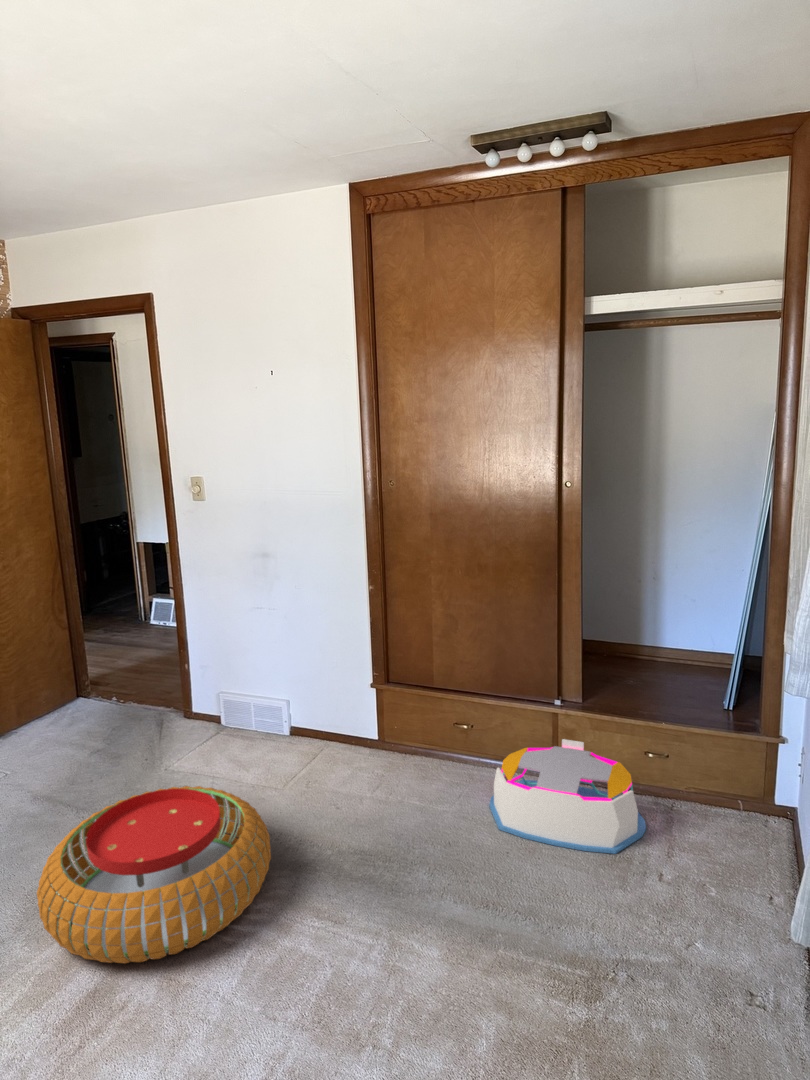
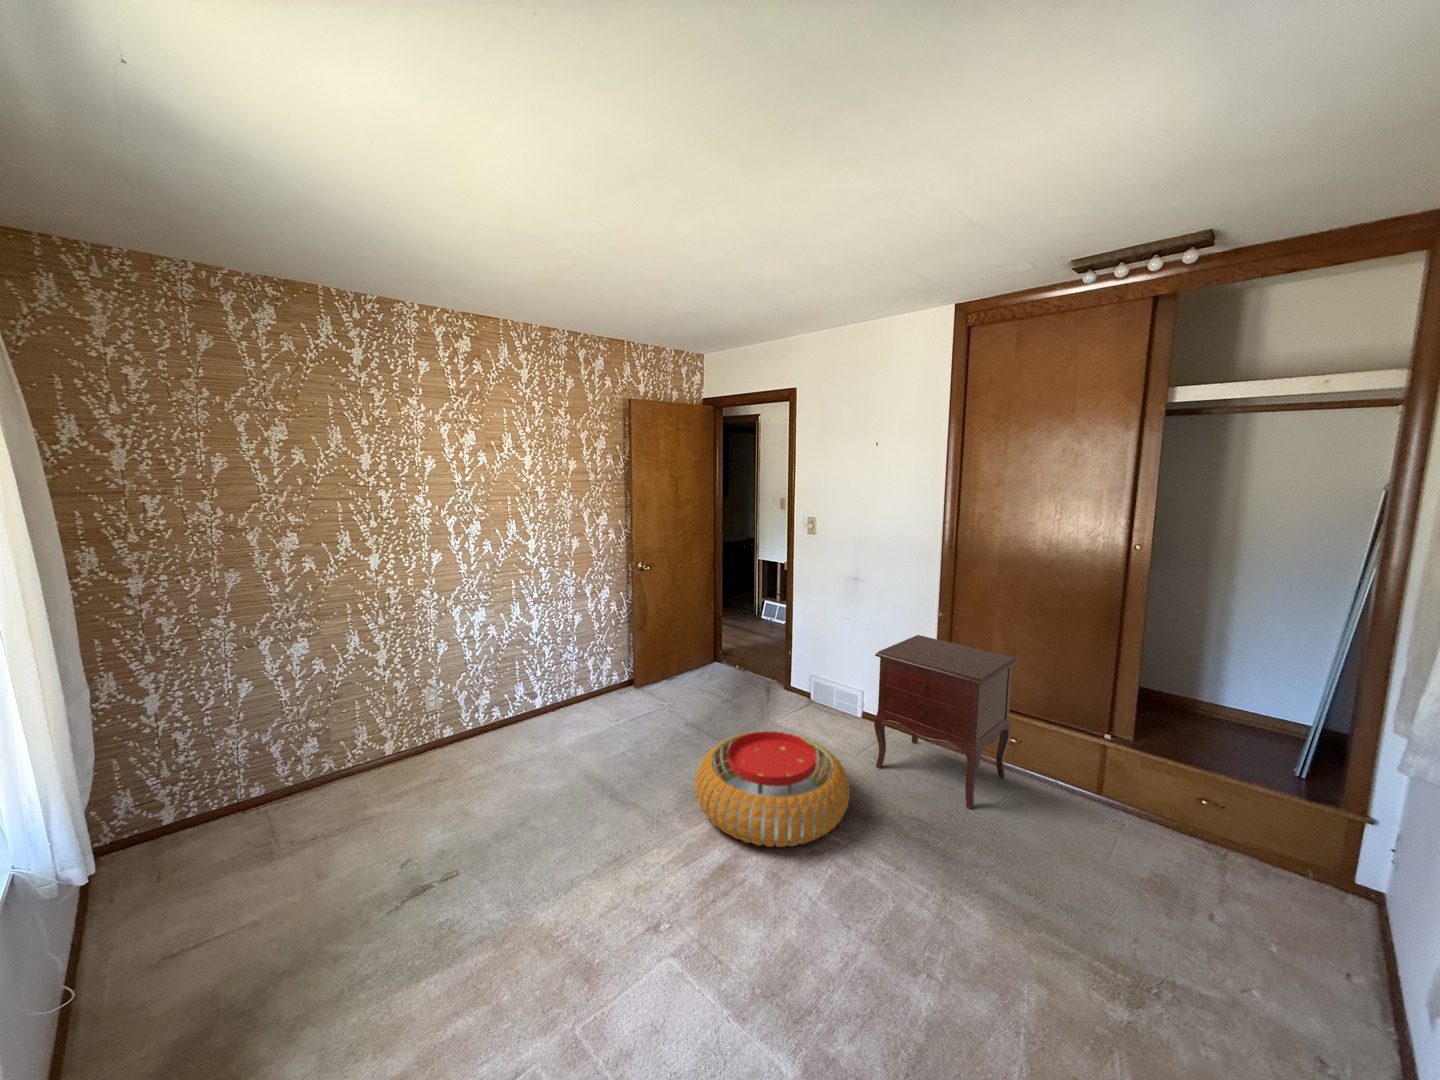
nightstand: none [292,620,461,825] -> present [874,635,1018,809]
storage bin: present [490,739,646,854] -> none [1033,768,1199,883]

